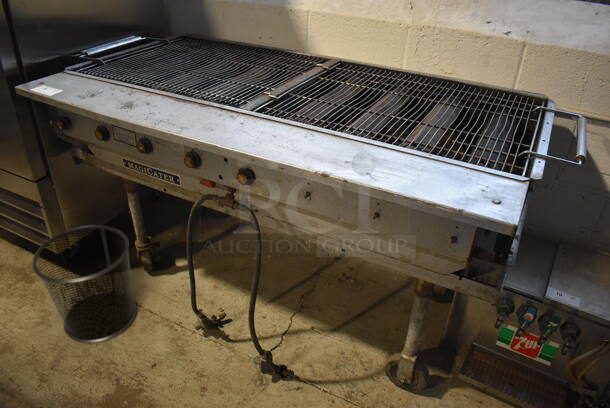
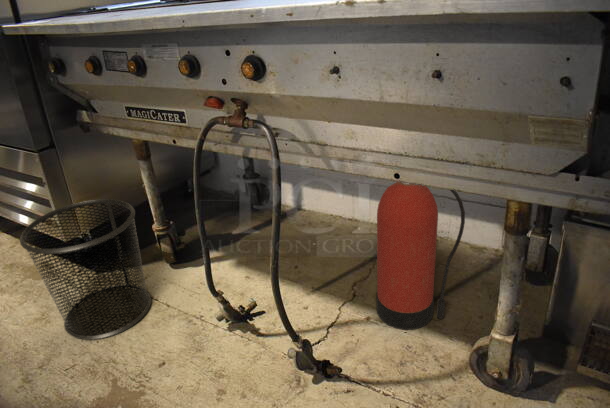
fire extinguisher: none [321,211,391,339] -> present [376,182,465,330]

